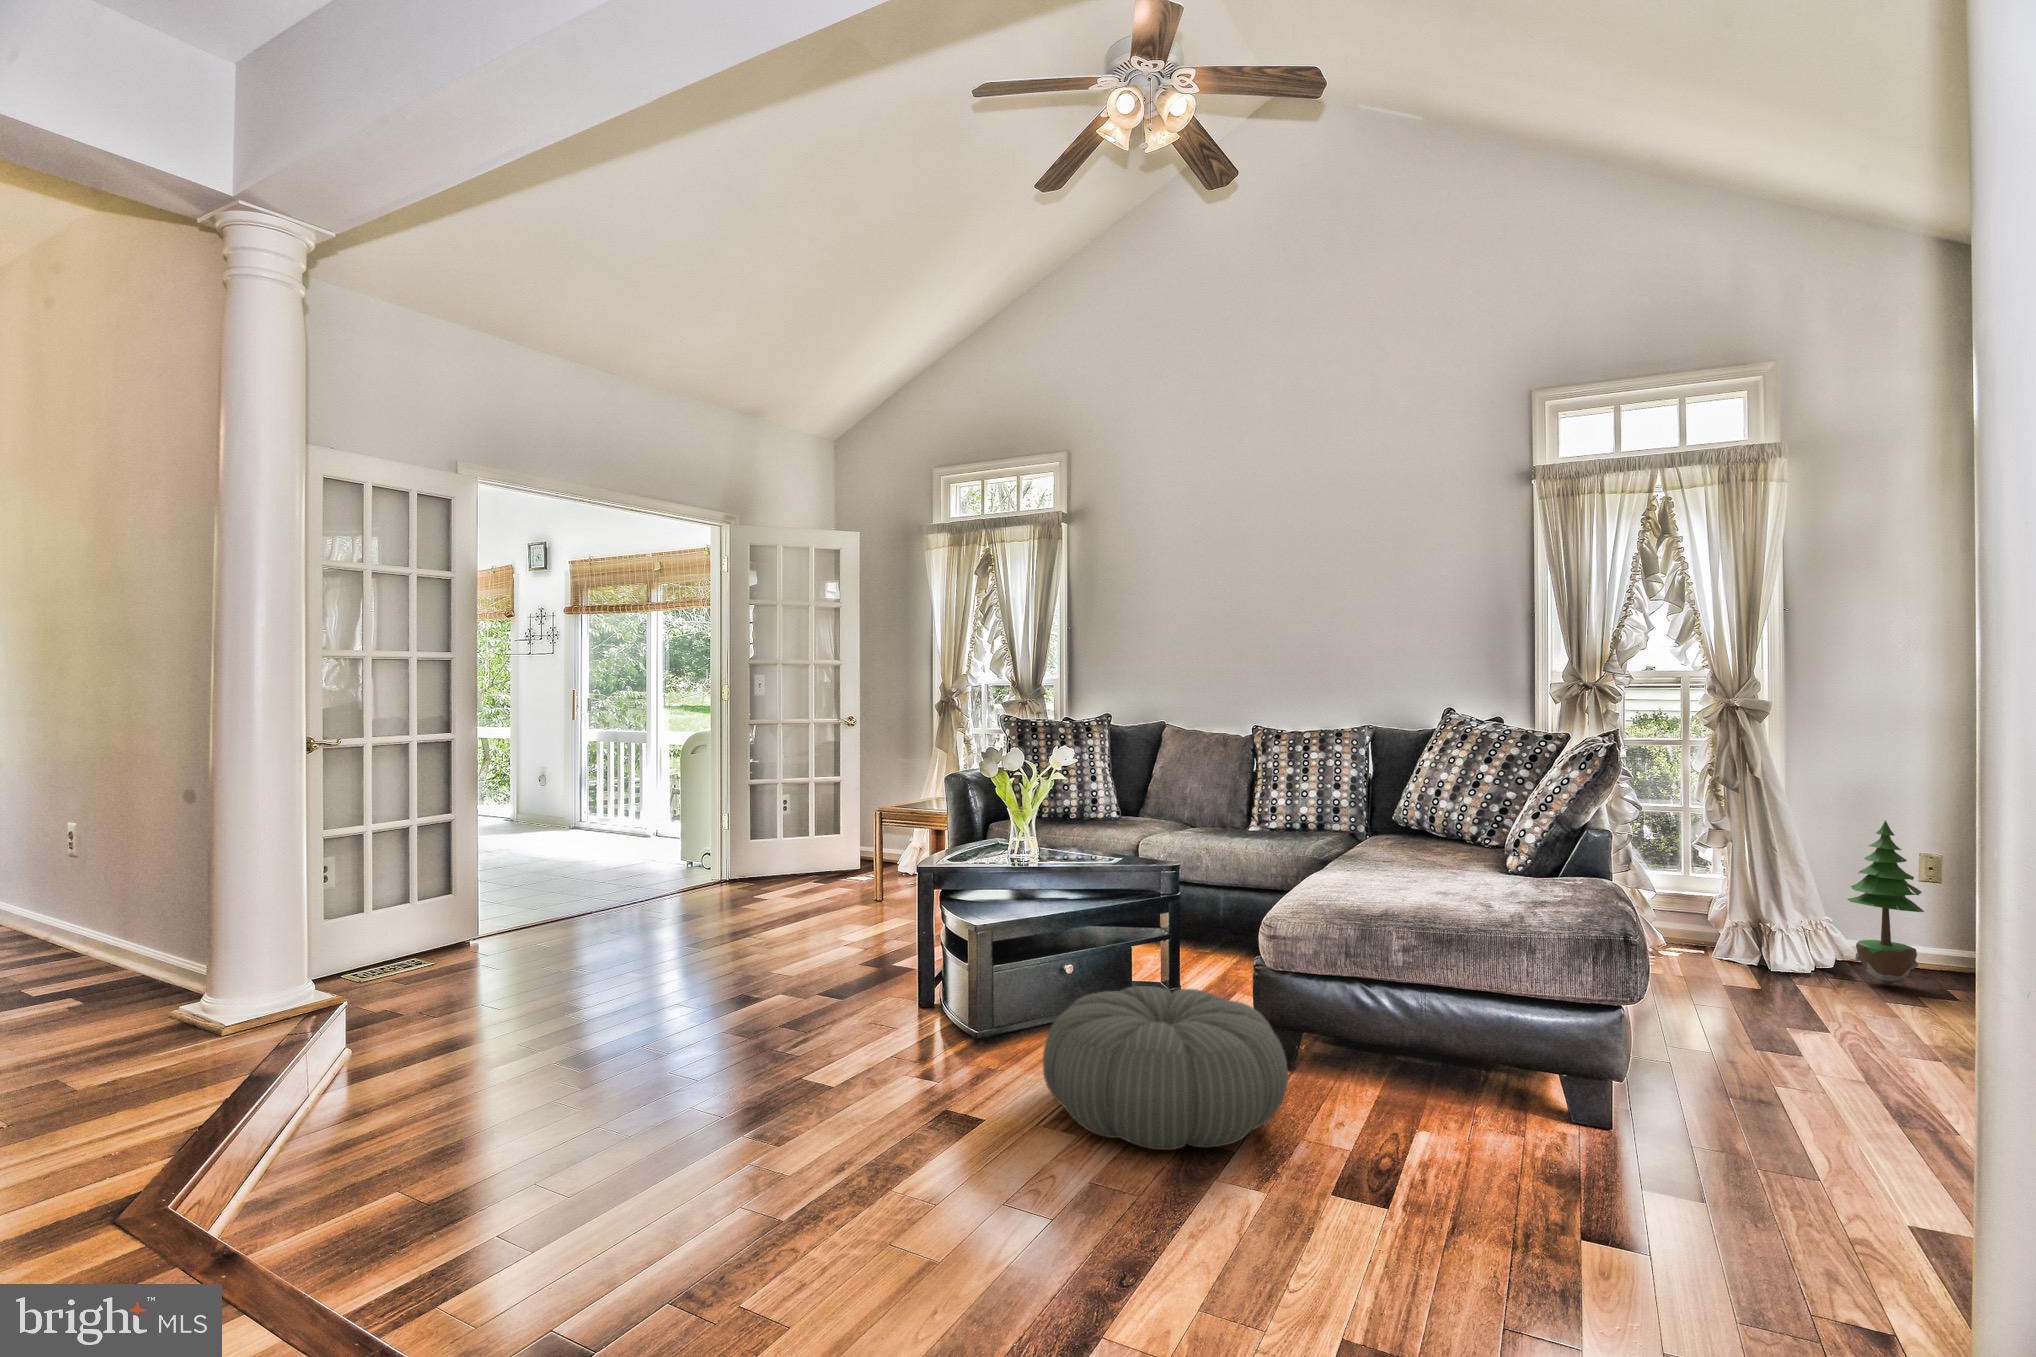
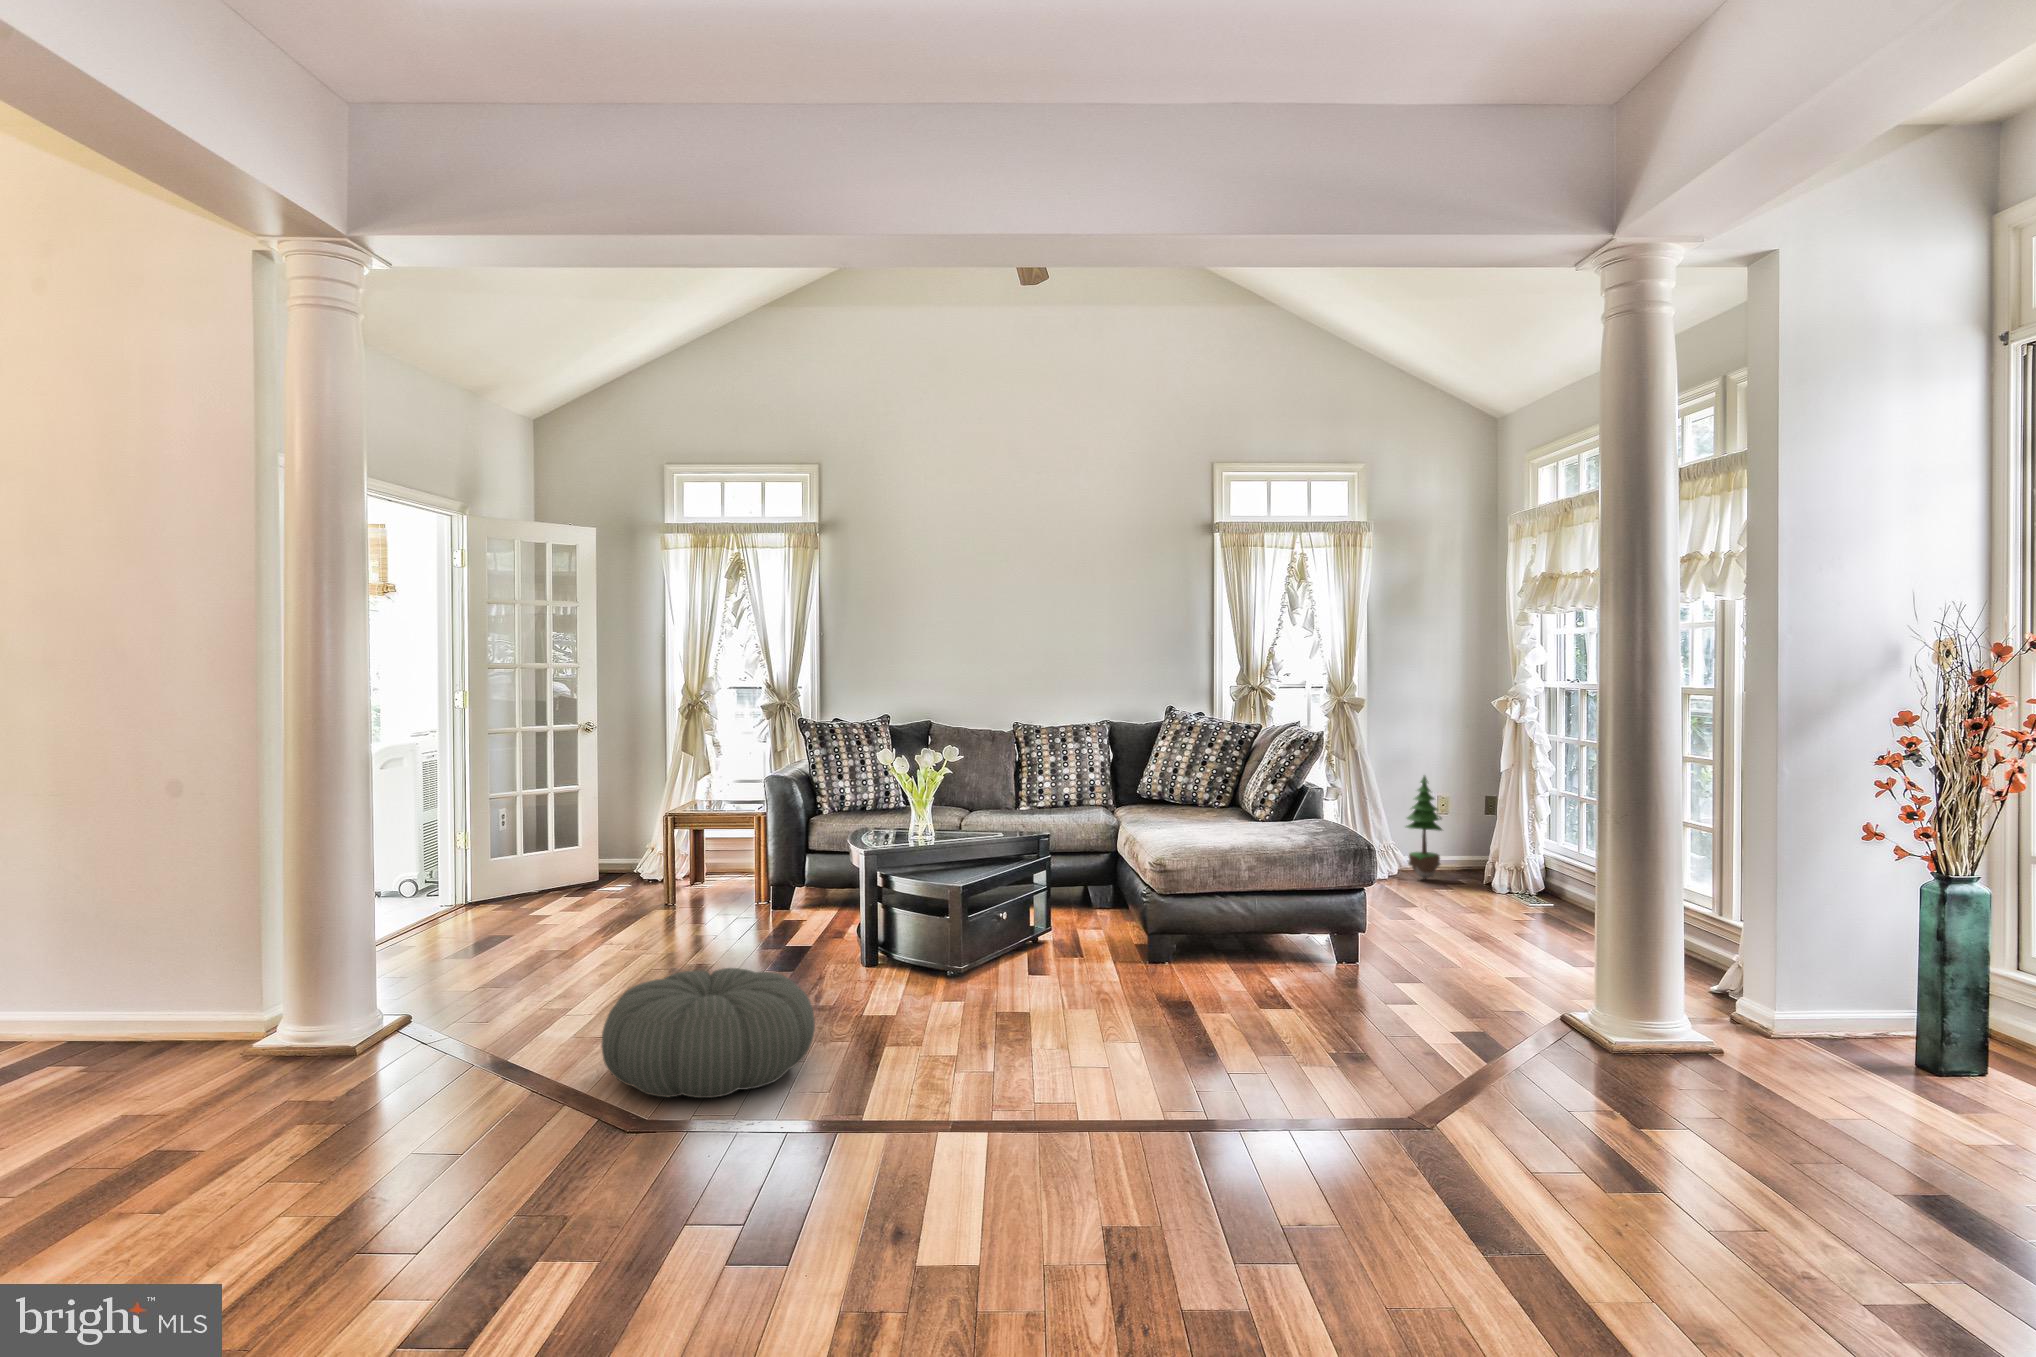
pouf: present [1043,986,1288,1150] -> present [601,968,815,1098]

